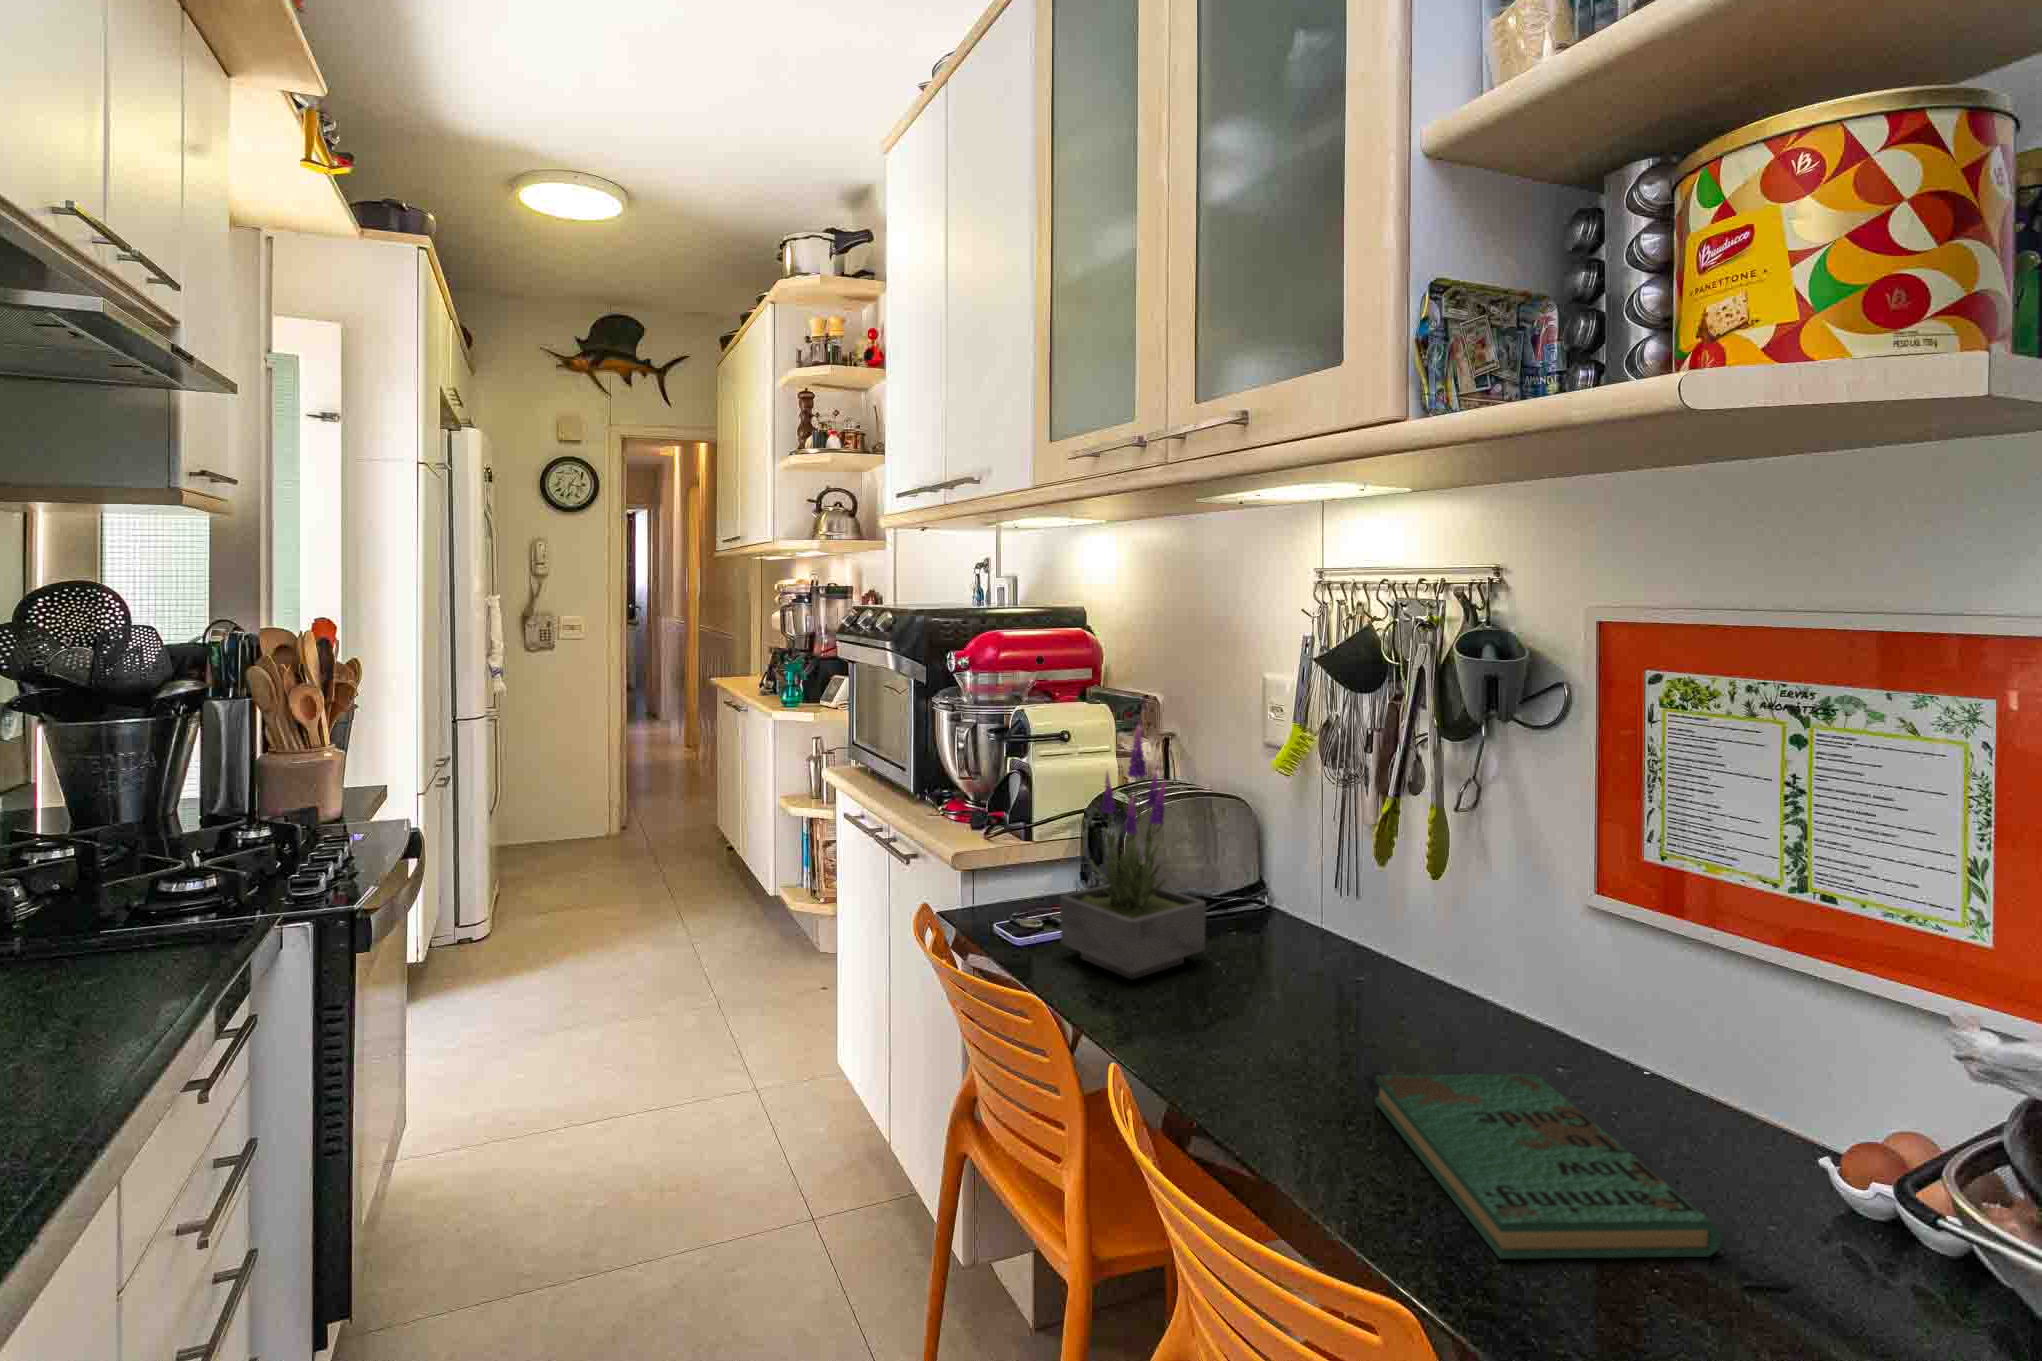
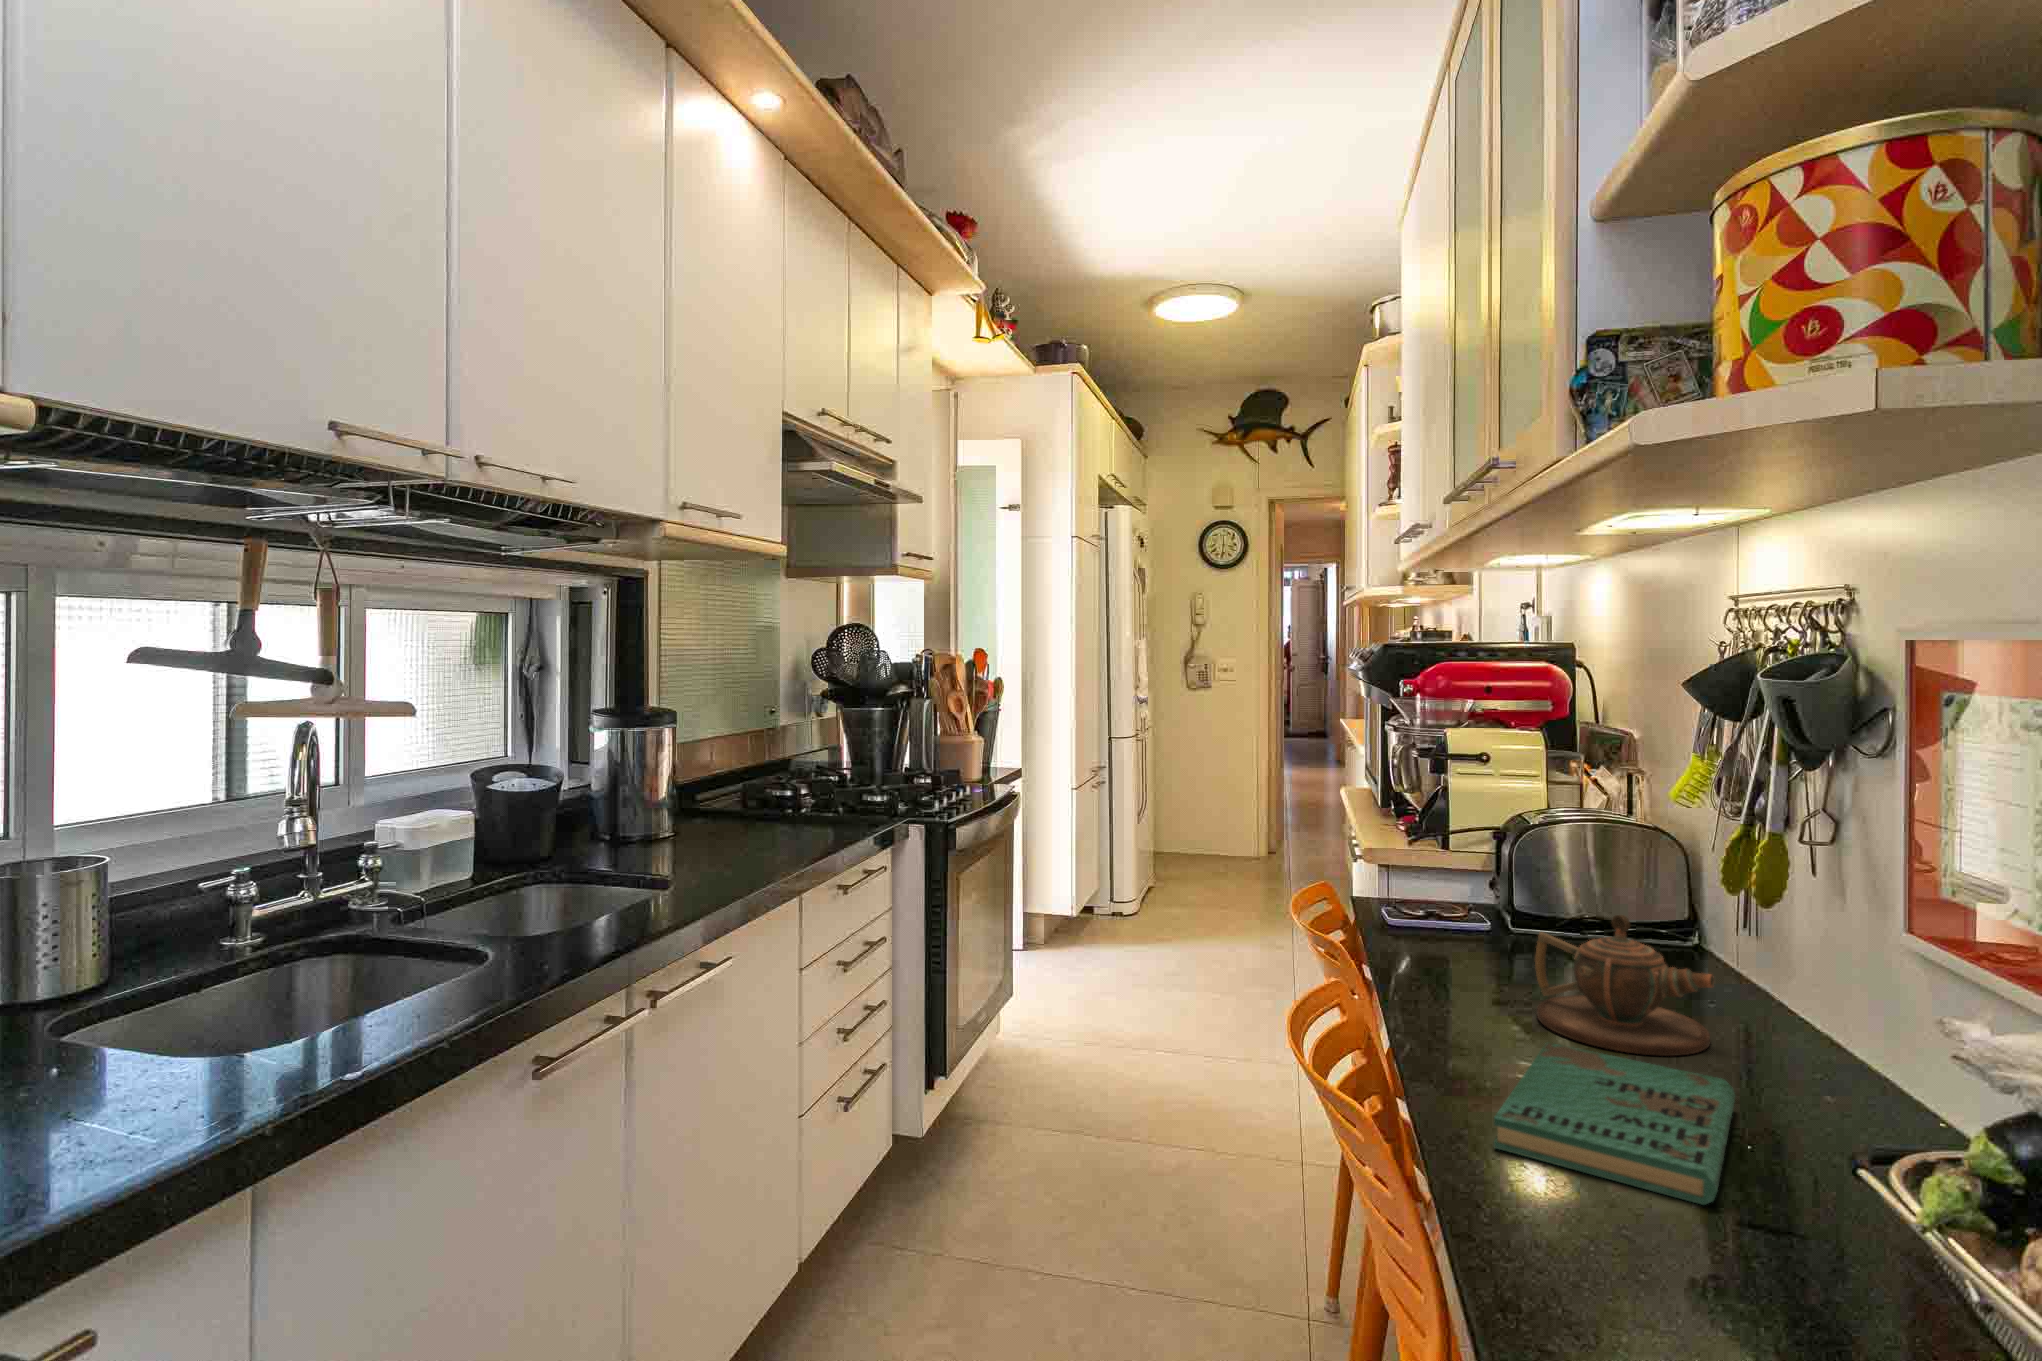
potted plant: present [1060,726,1206,979] -> none [1409,735,1546,968]
teapot: none [1261,906,1432,1055] -> present [1535,915,1714,1056]

